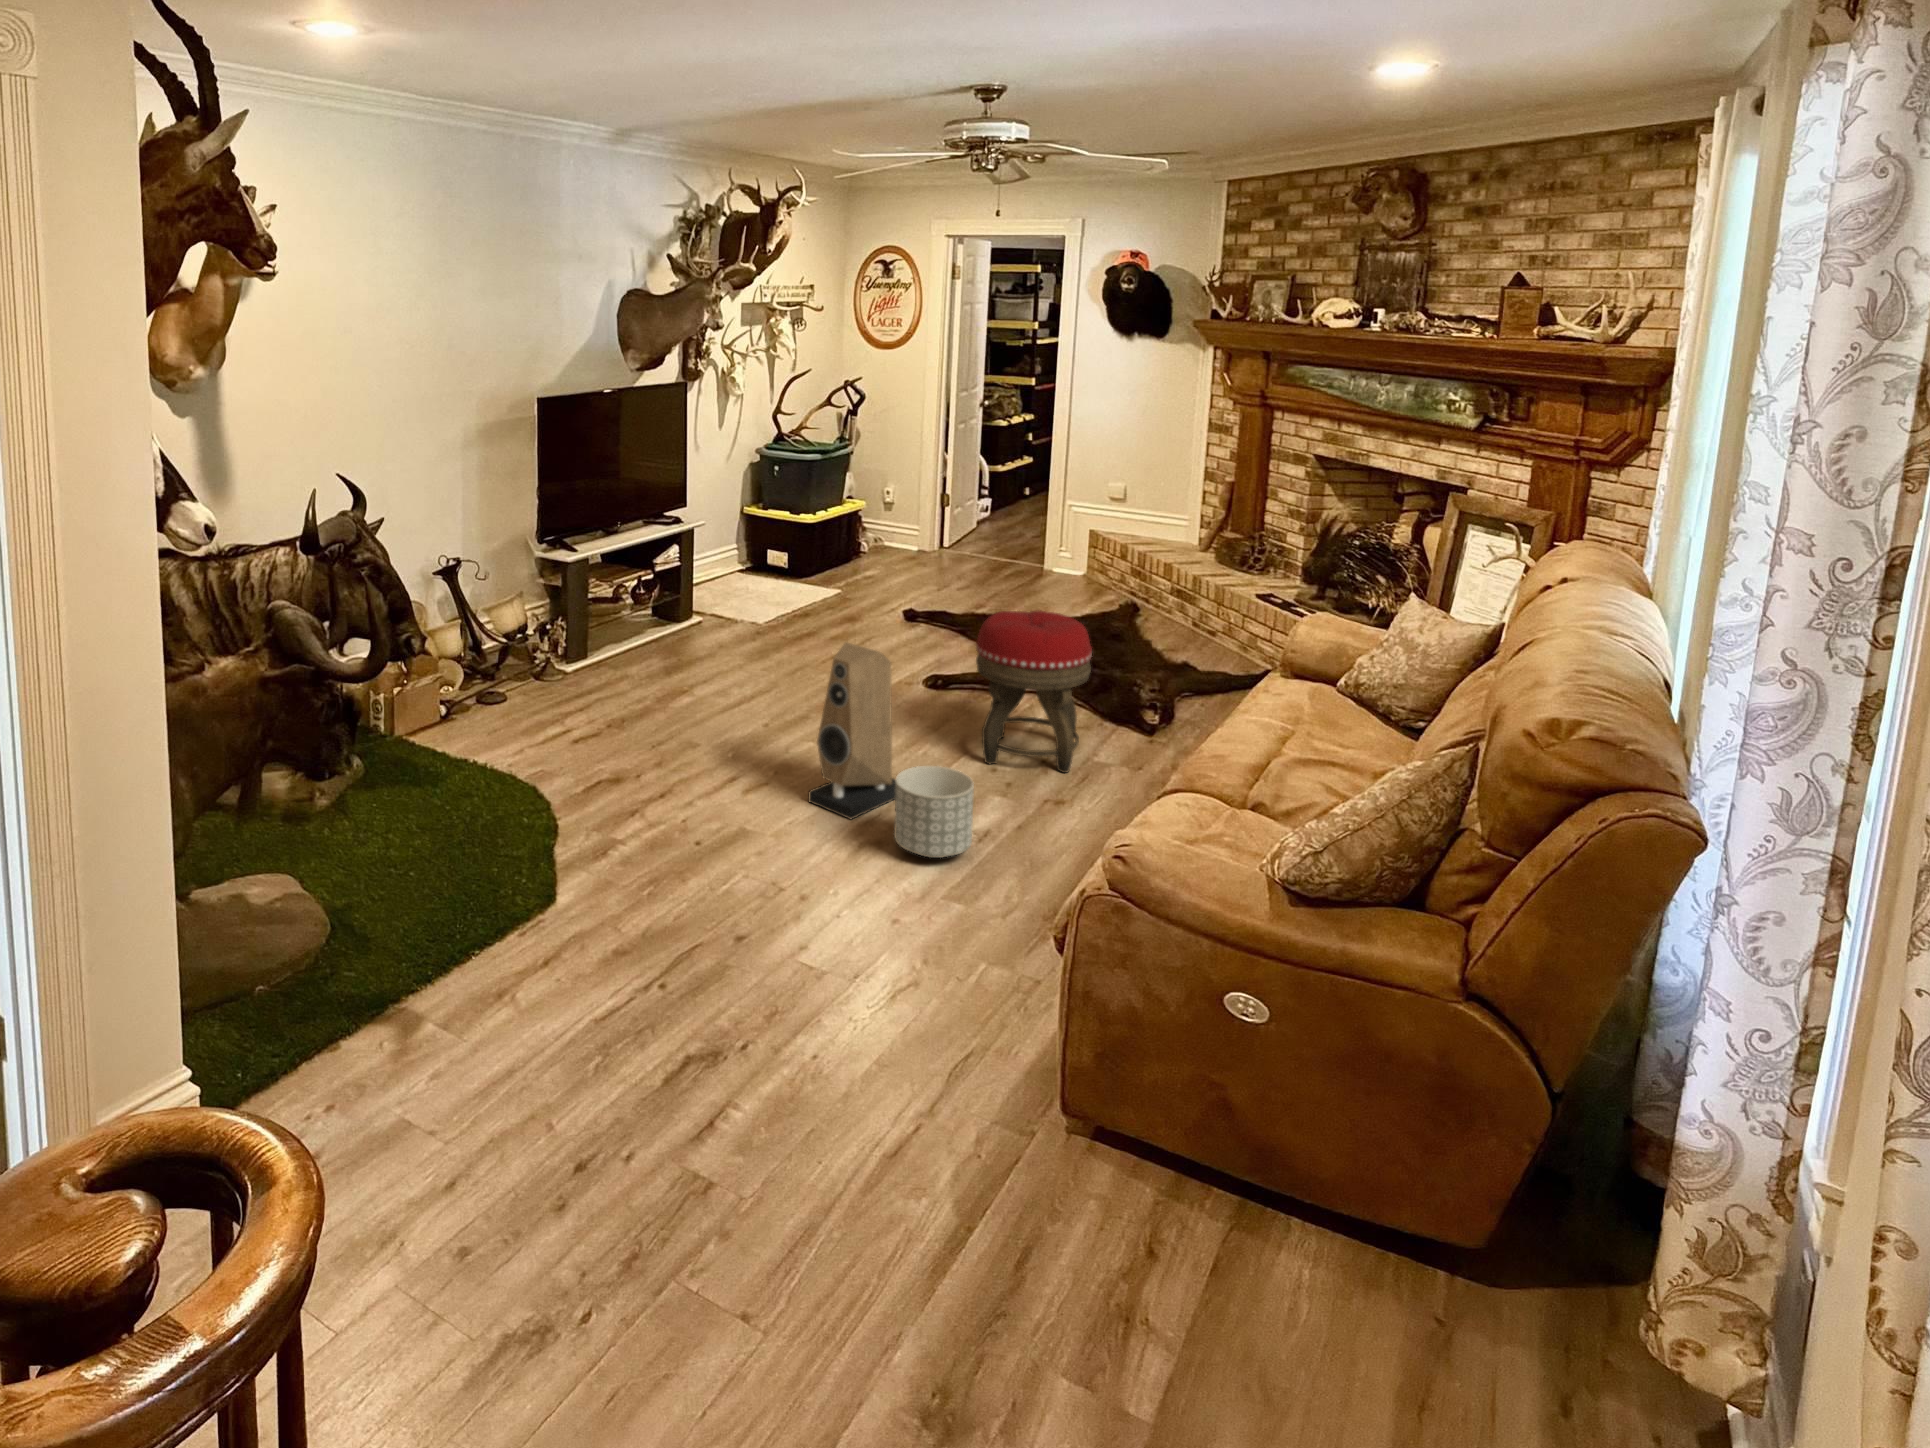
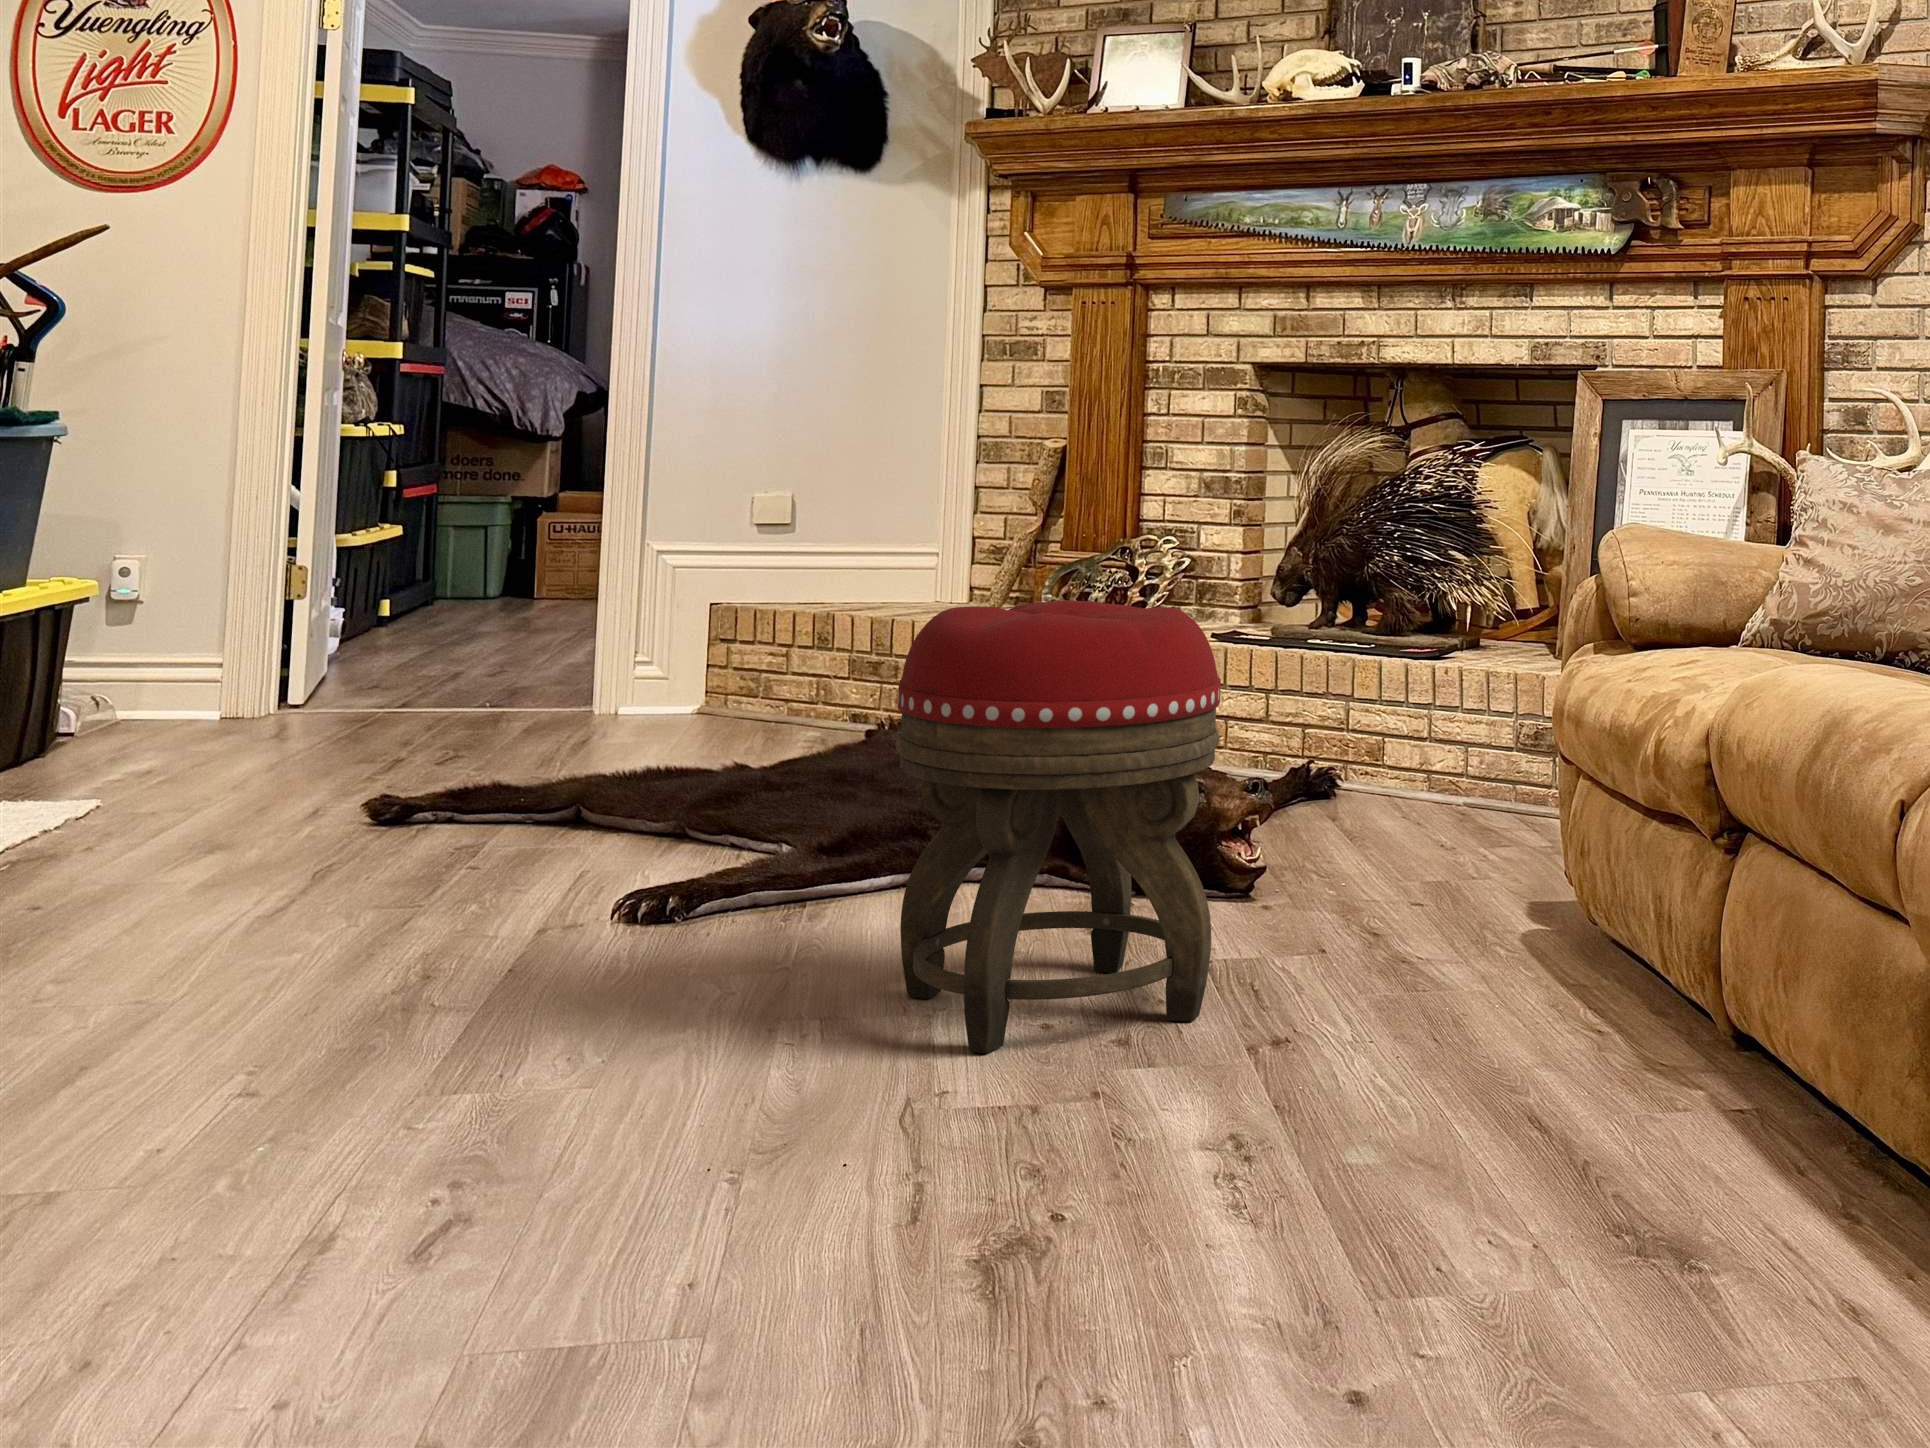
speaker: present [808,642,896,819] -> none [534,668,855,1319]
planter: present [894,766,974,858] -> none [1000,1003,1281,1330]

